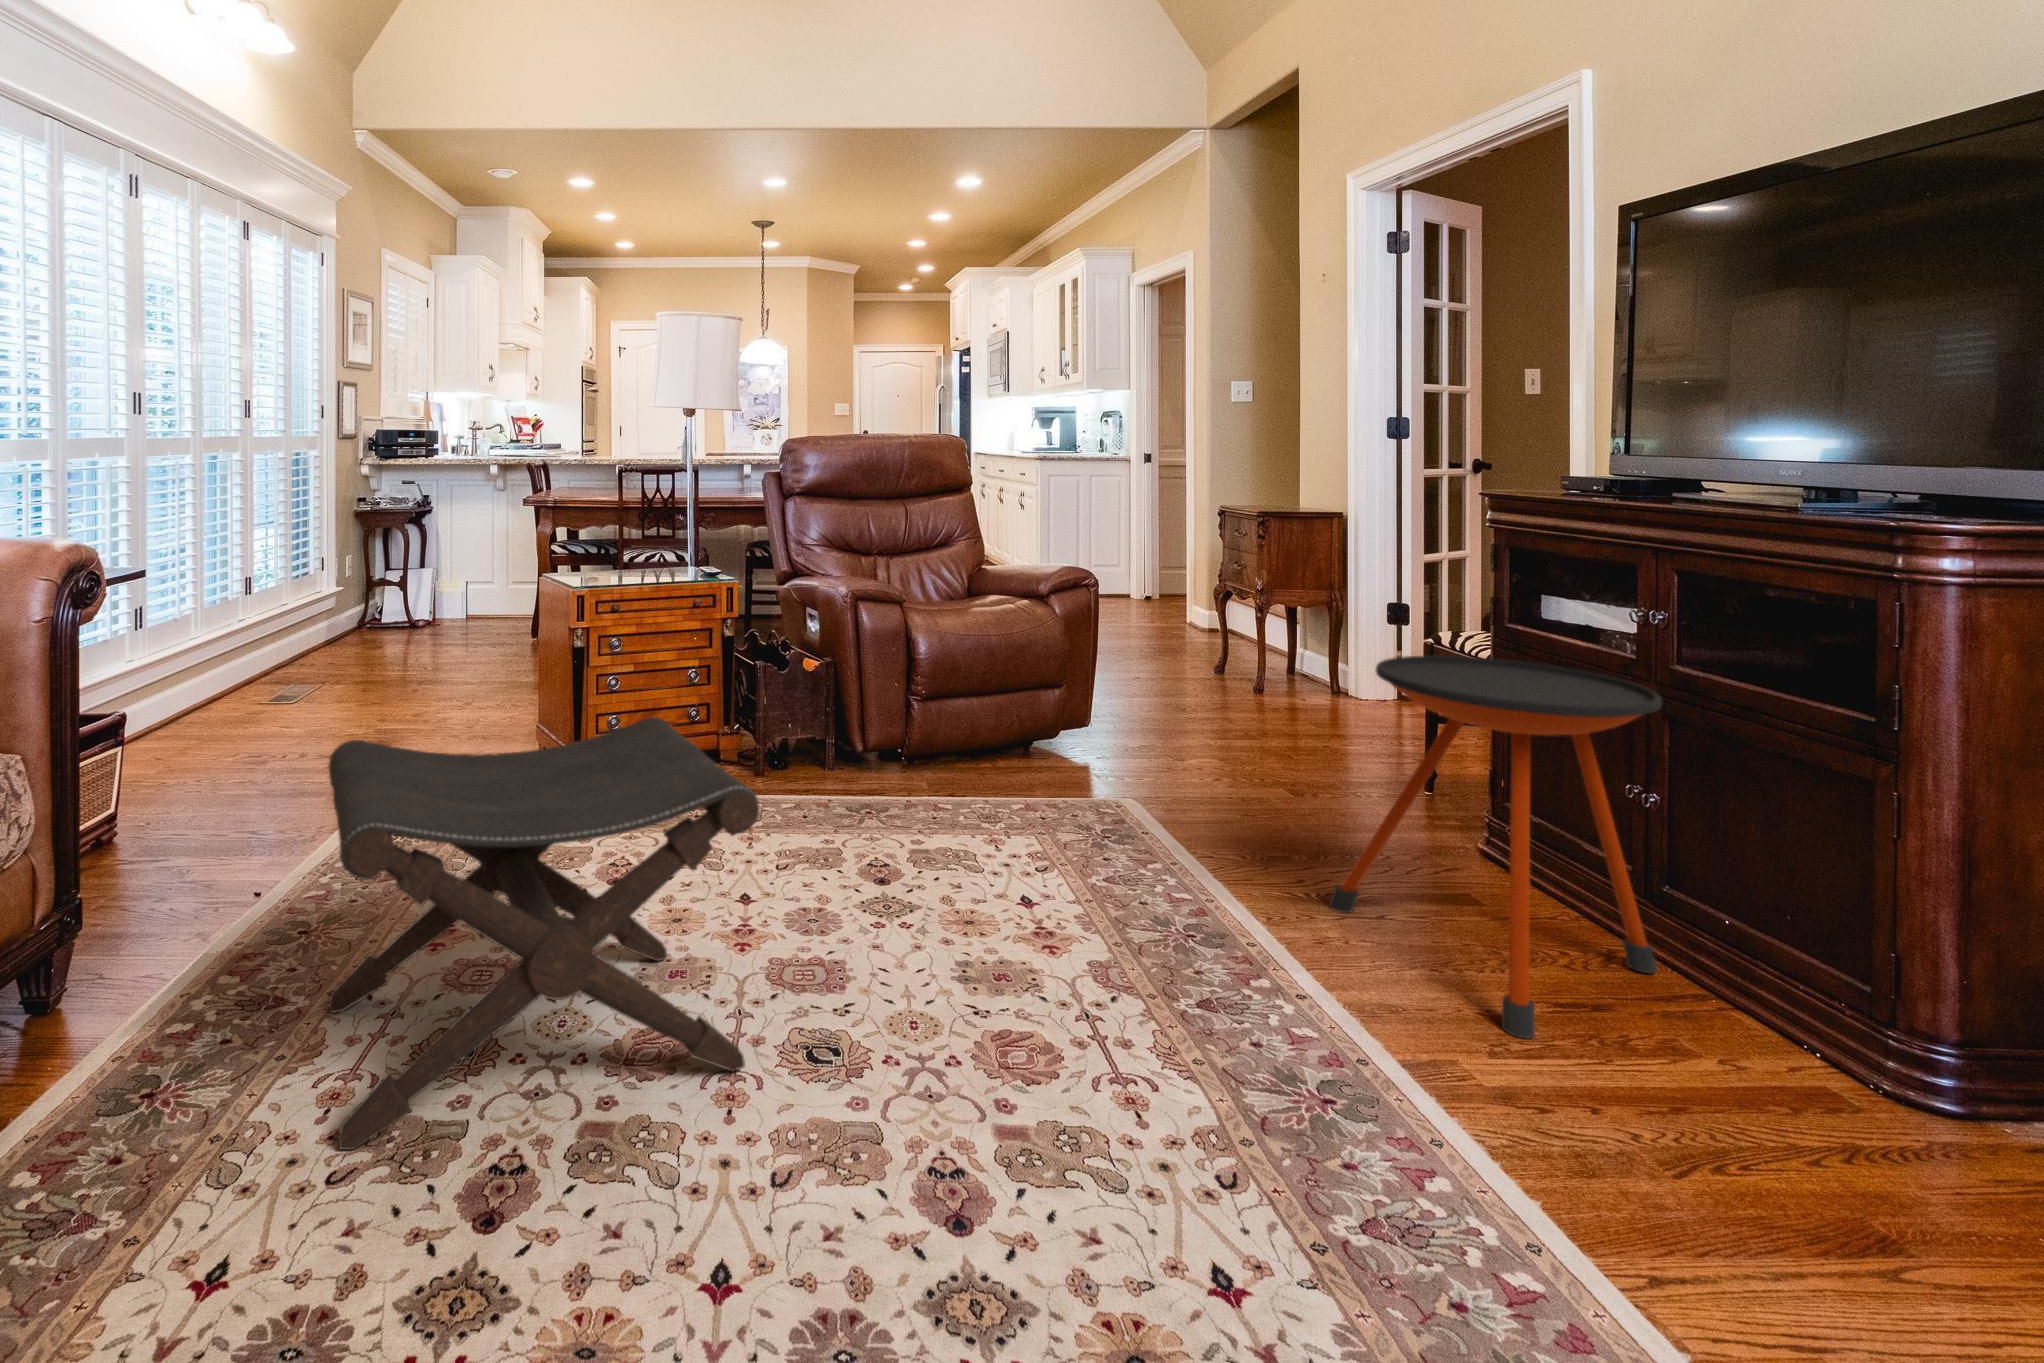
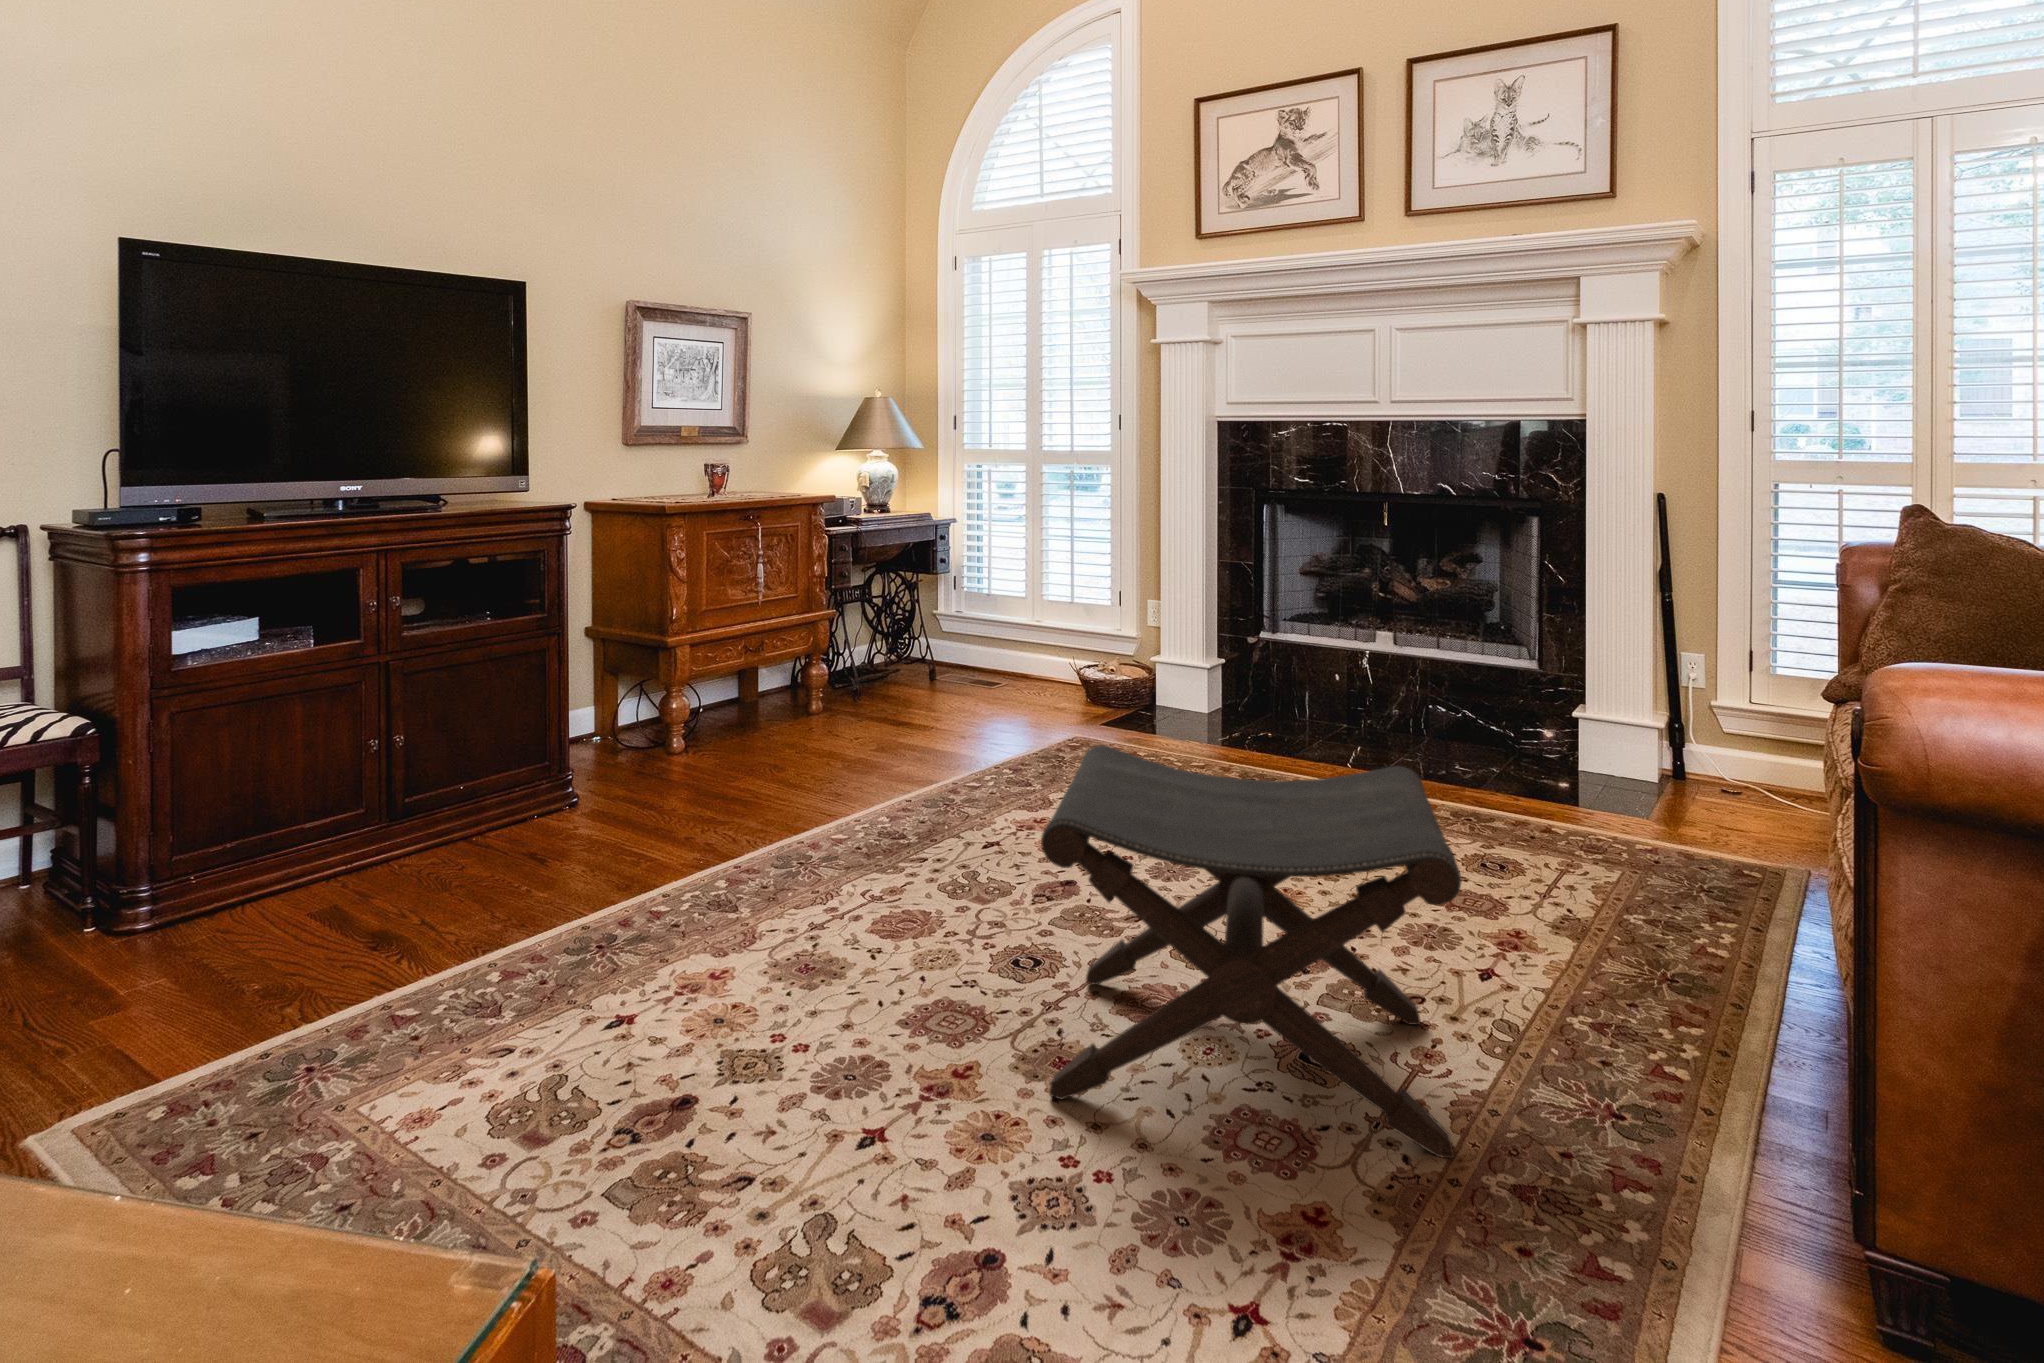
side table: present [1329,656,1662,1038] -> none [331,629,585,944]

